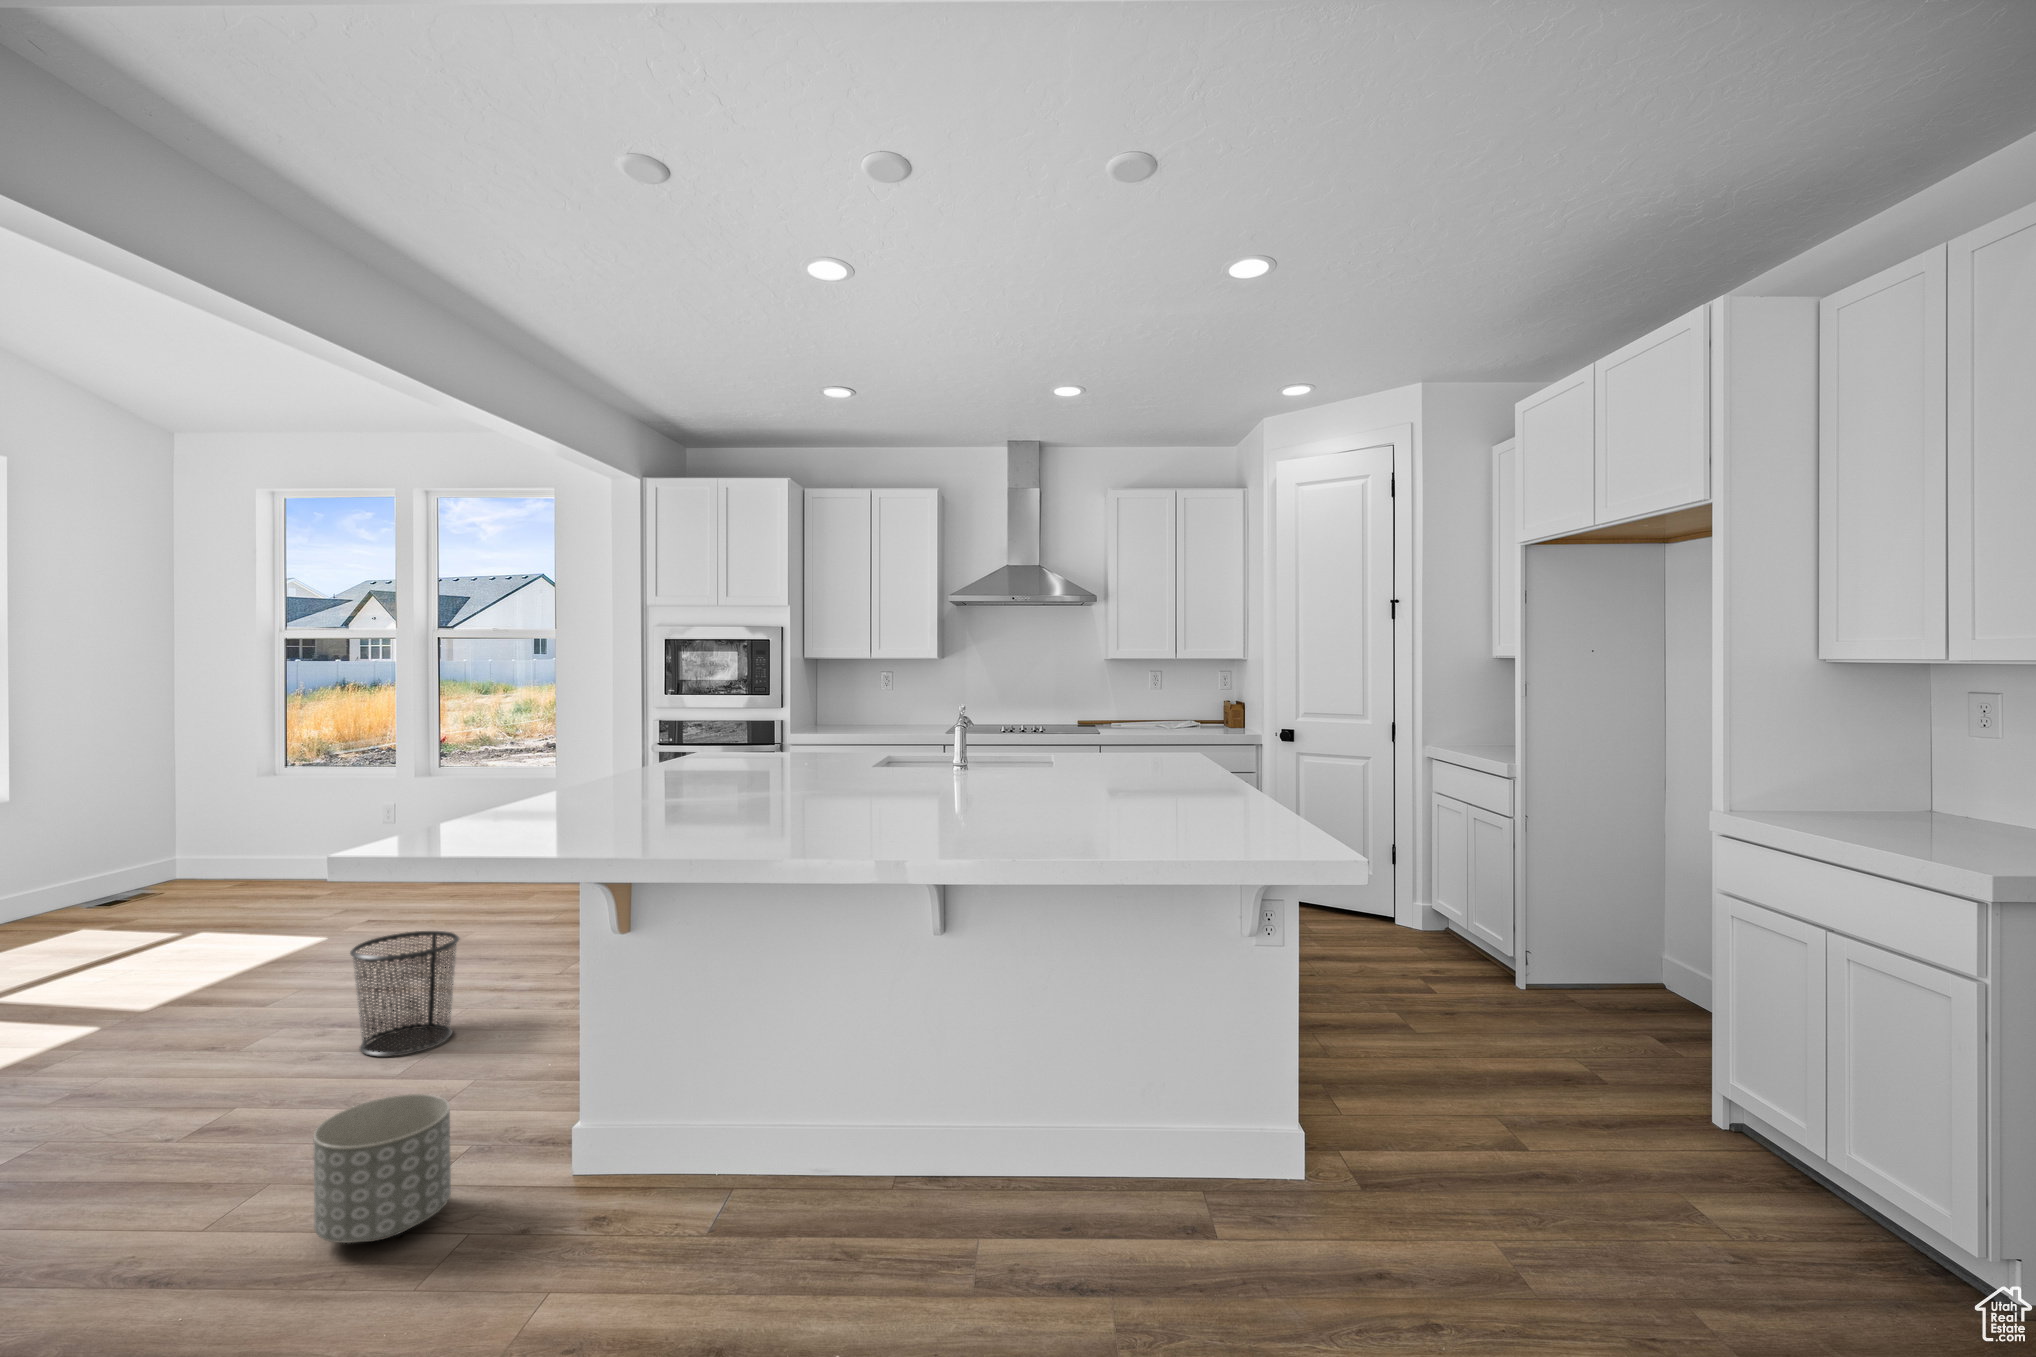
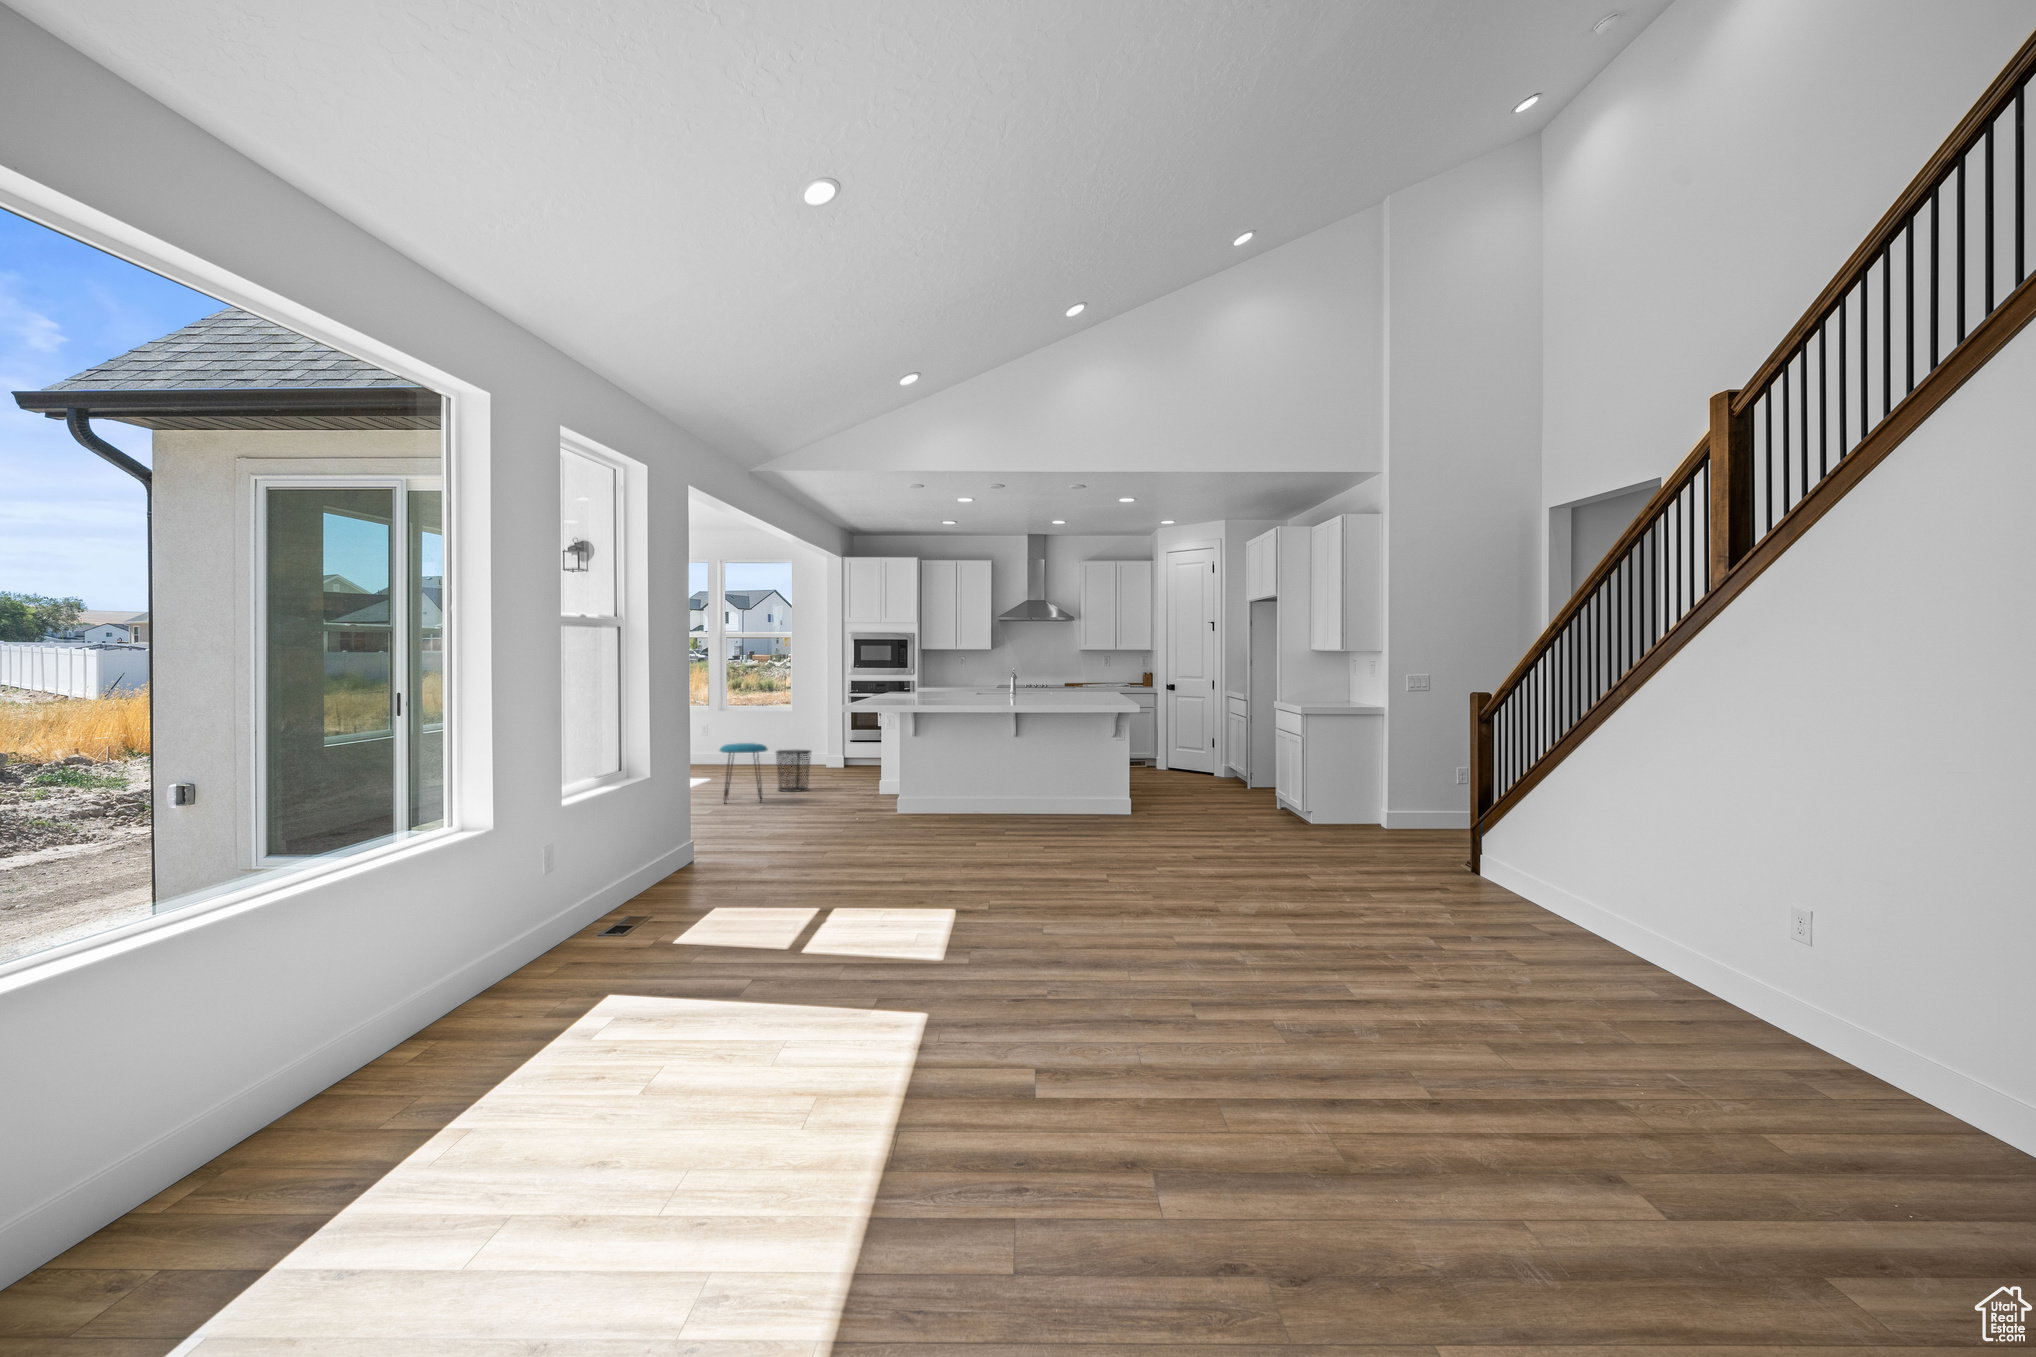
stool: none [59,966,250,1182] -> present [720,743,767,802]
planter: present [313,1094,451,1243] -> none [822,773,858,809]

